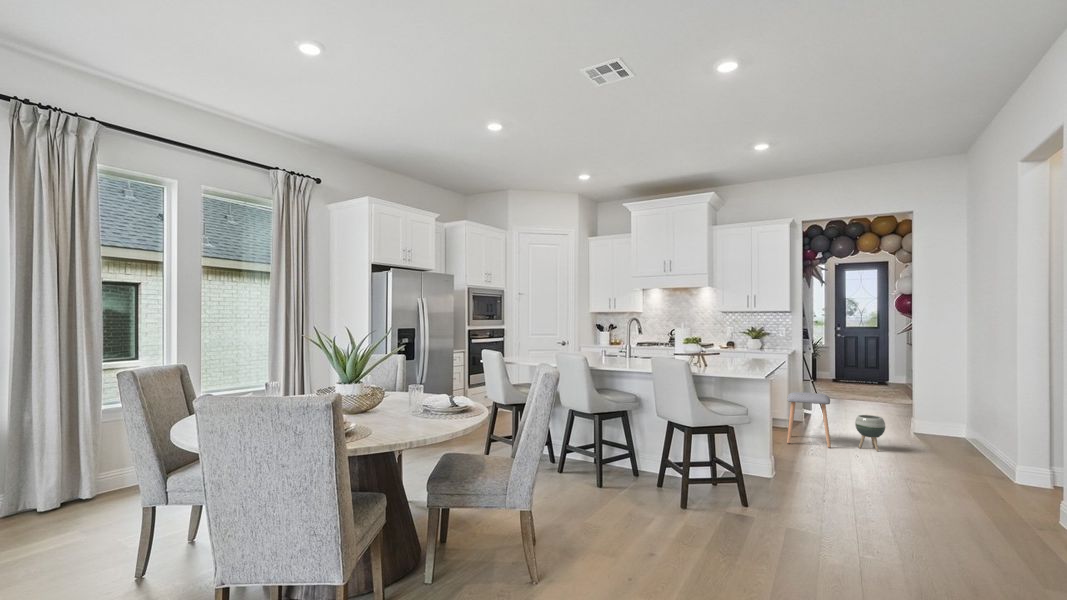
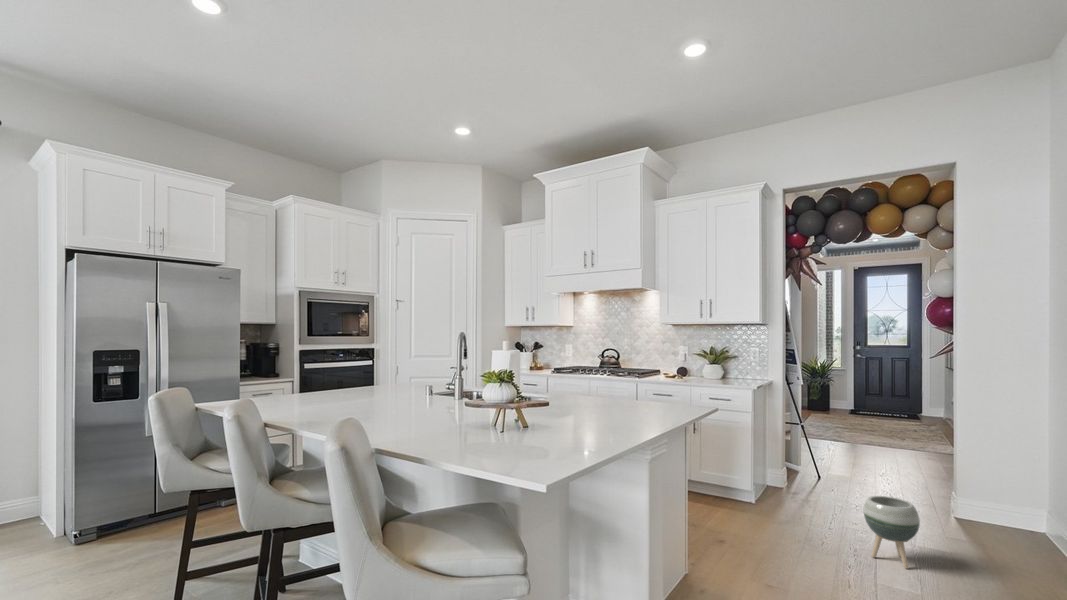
stool: present [787,392,831,448] -> none [744,450,823,556]

